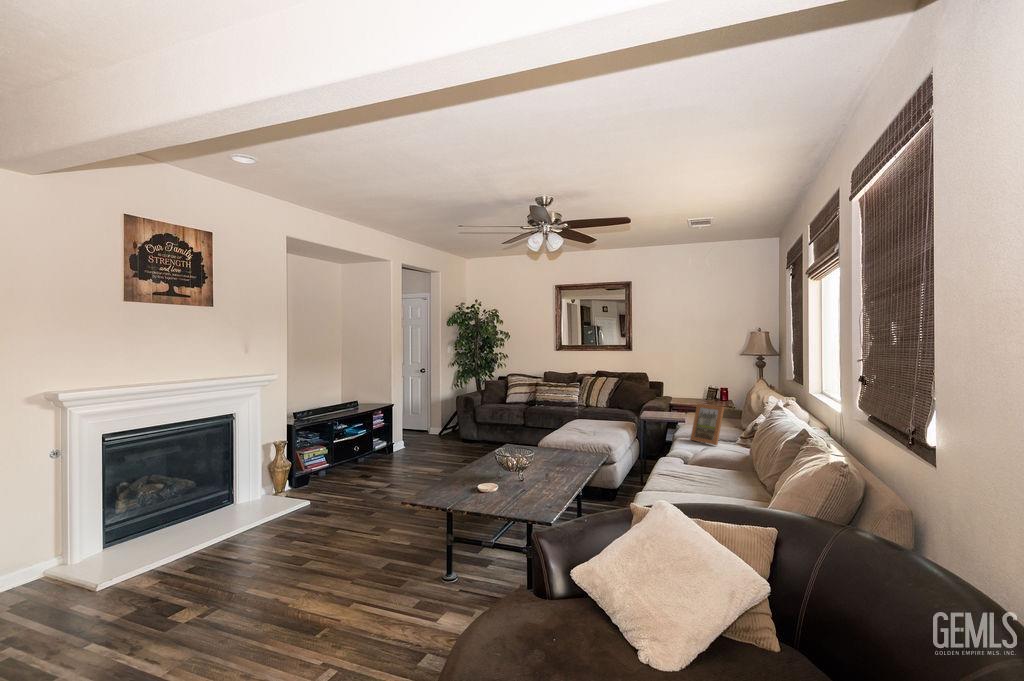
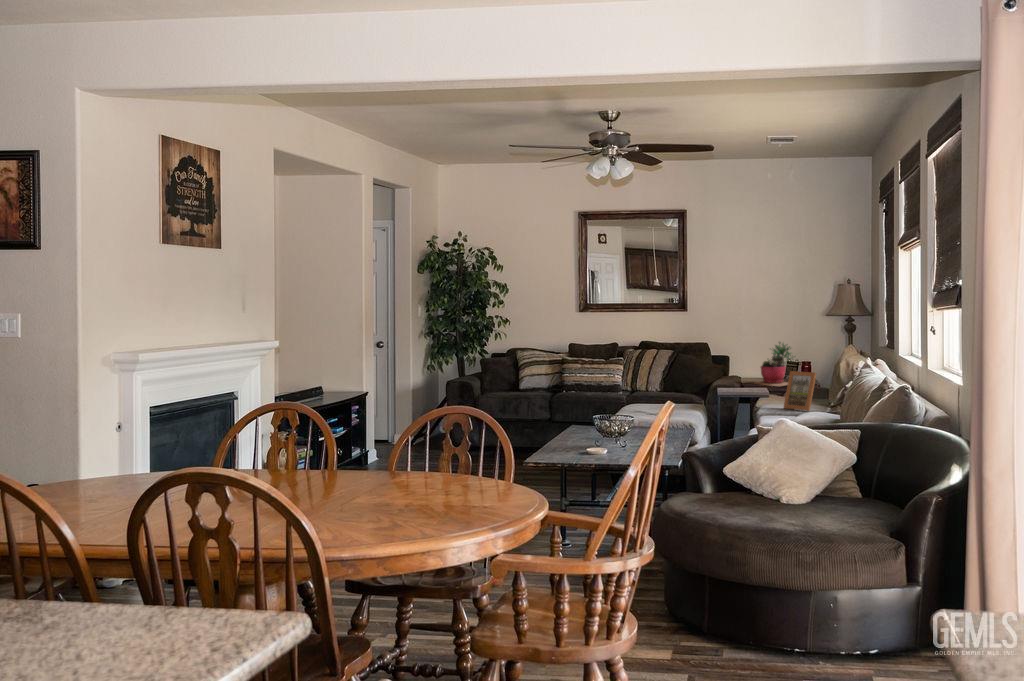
succulent plant: none [675,373,715,410] -> present [755,342,792,386]

